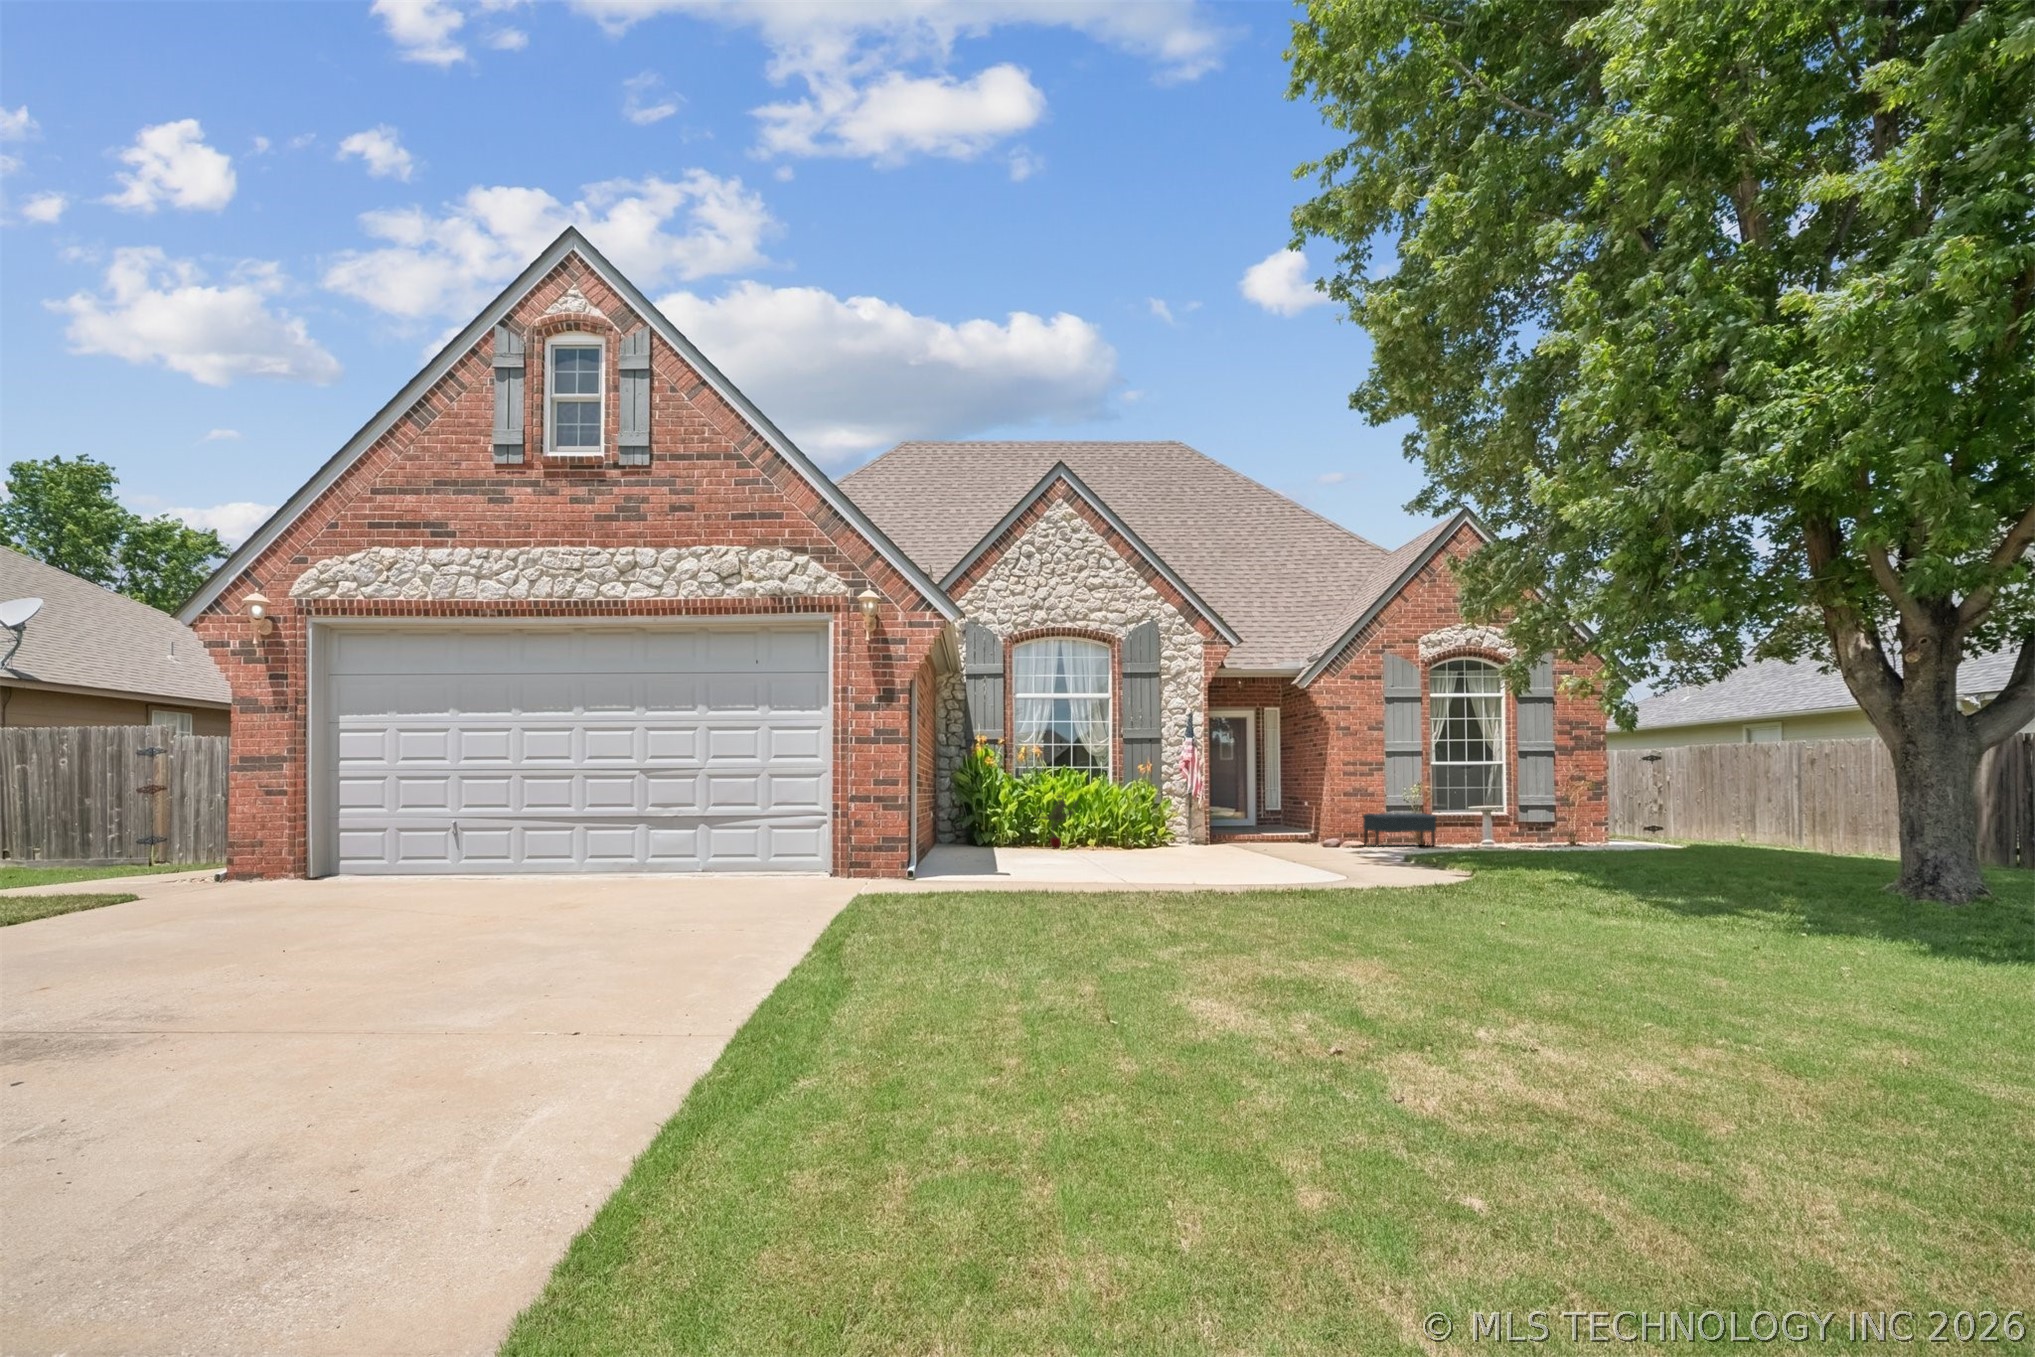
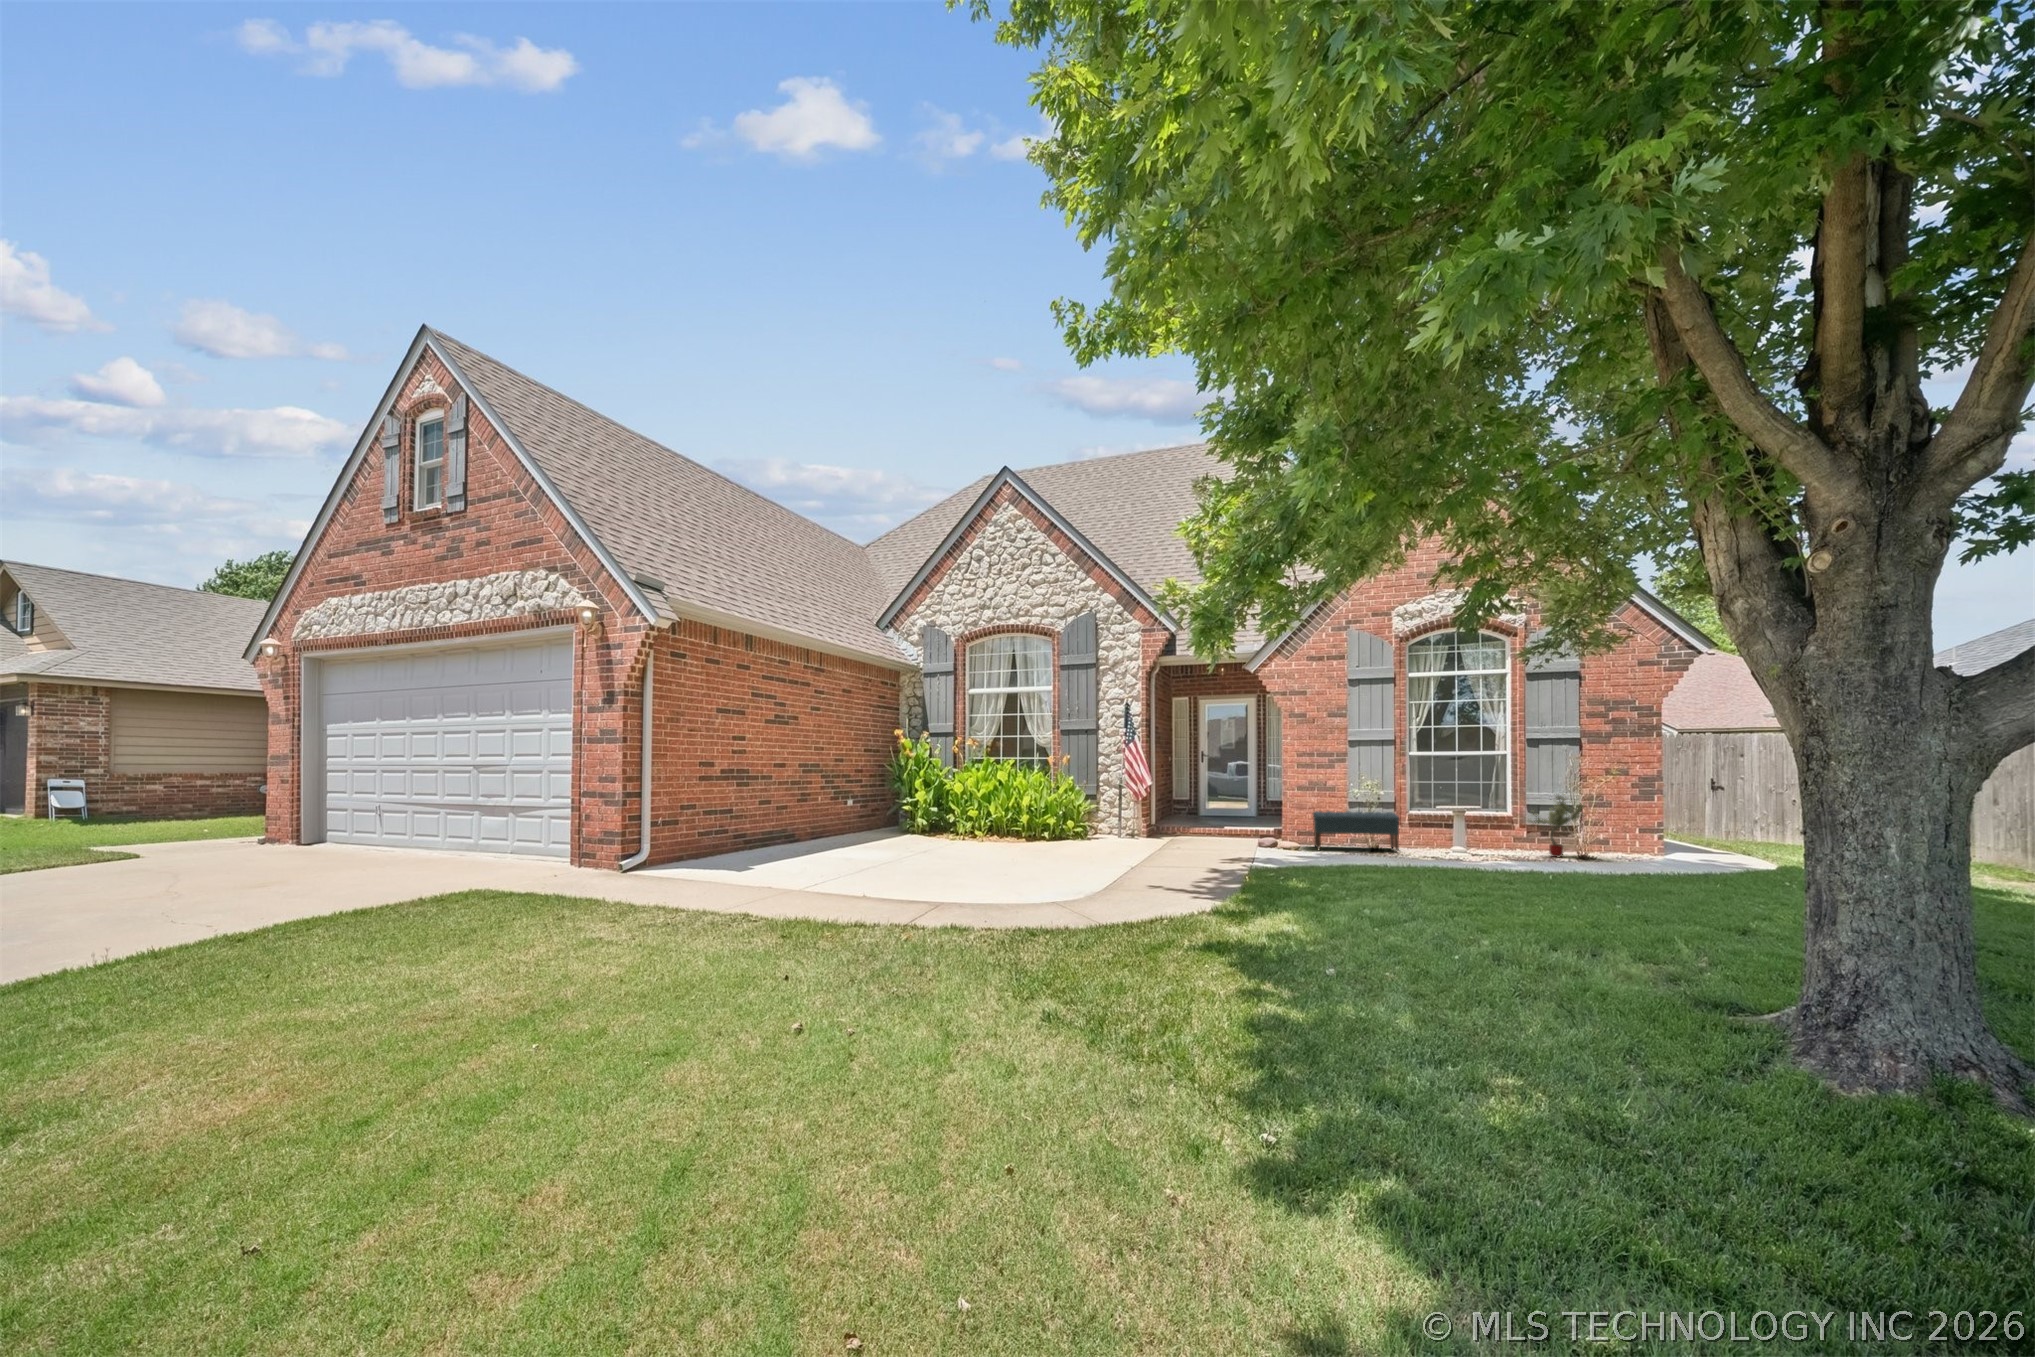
potted tree: present [1035,793,1077,848] -> present [1528,794,1585,857]

